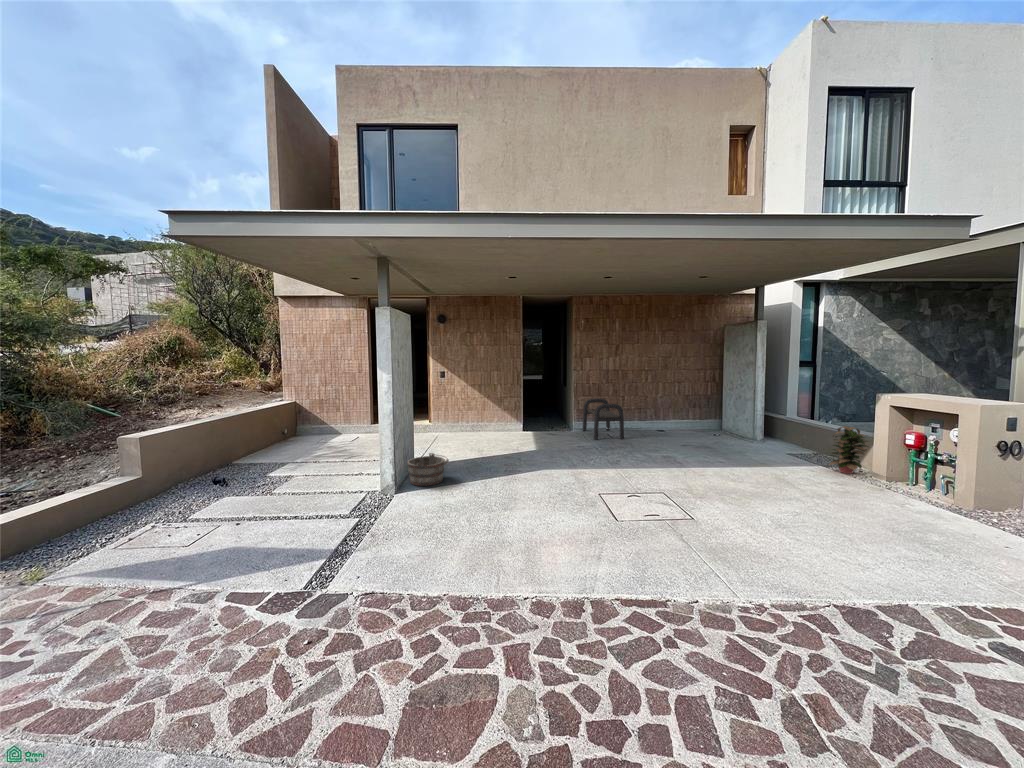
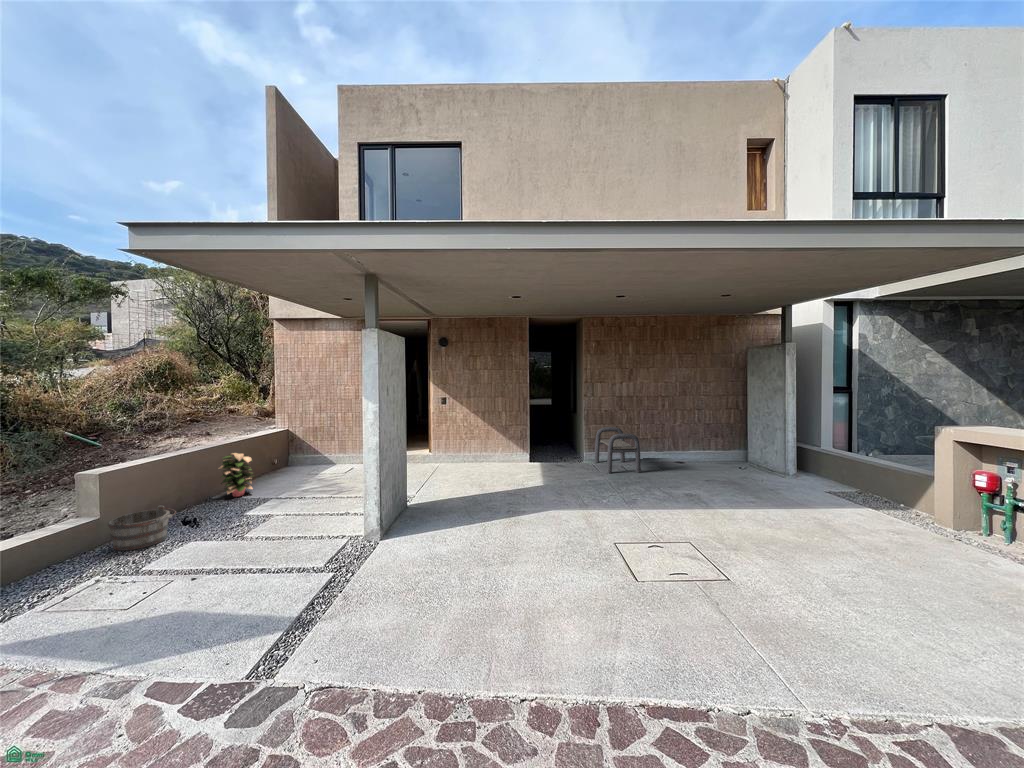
decorative plant: present [829,426,869,474] -> present [218,453,253,497]
bucket: present [407,453,449,486] -> present [108,506,176,551]

